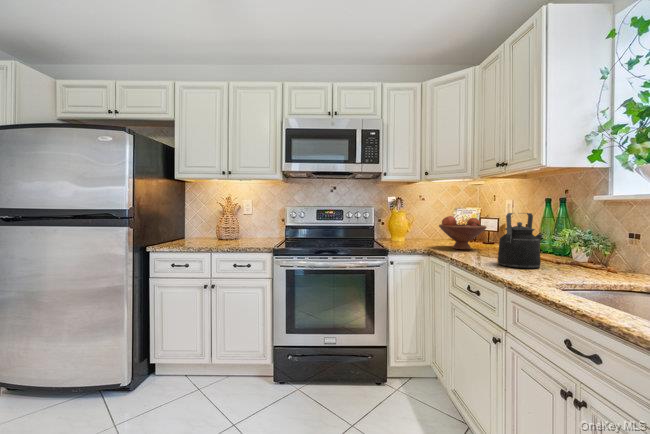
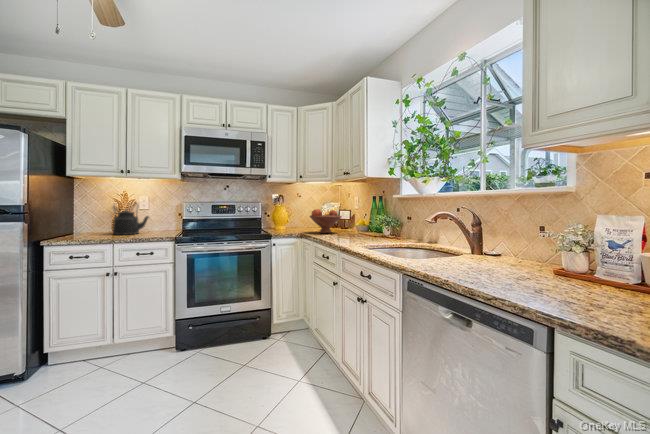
kettle: present [498,213,542,268] -> present [113,209,149,235]

